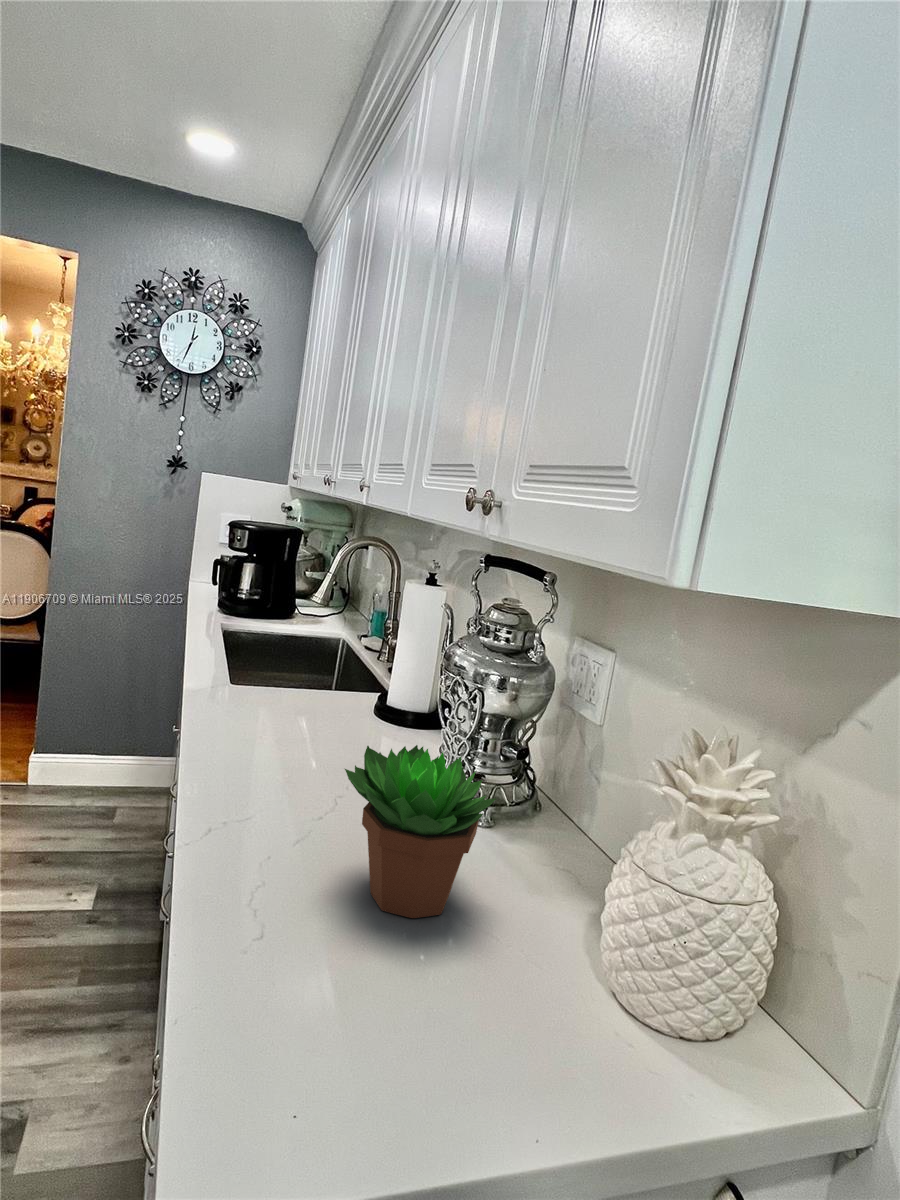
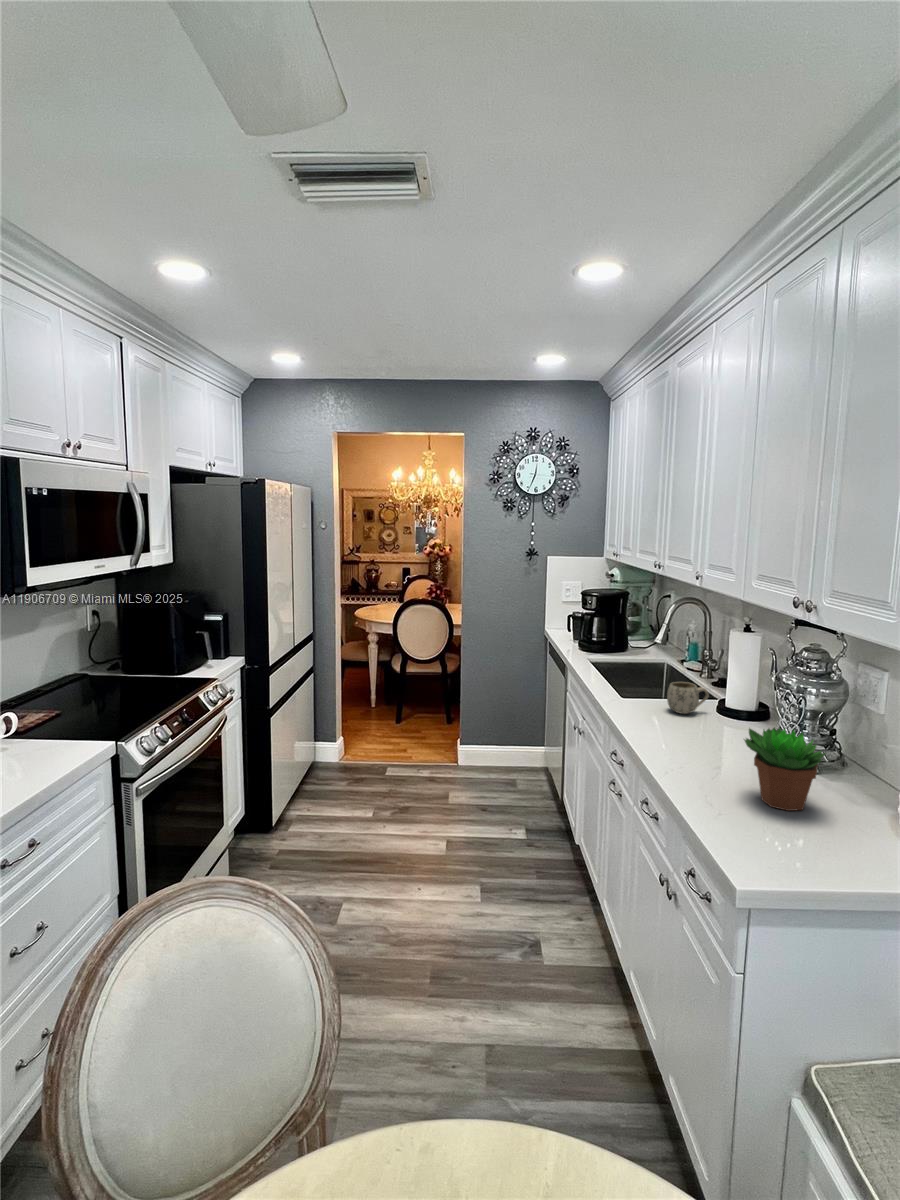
mug: none [292,661,361,715] -> present [667,682,709,714]

